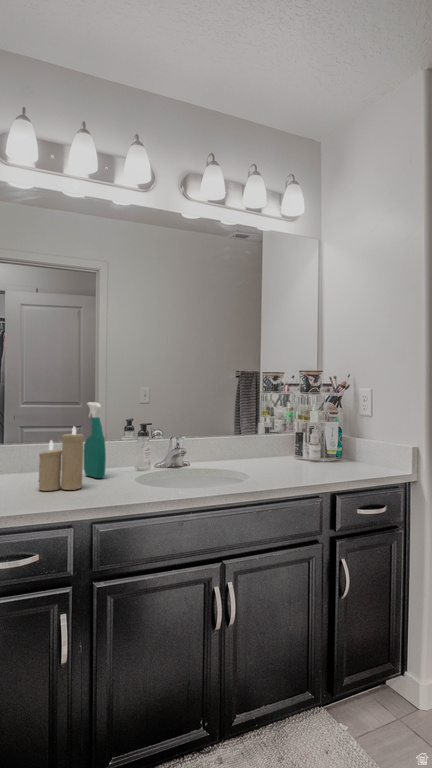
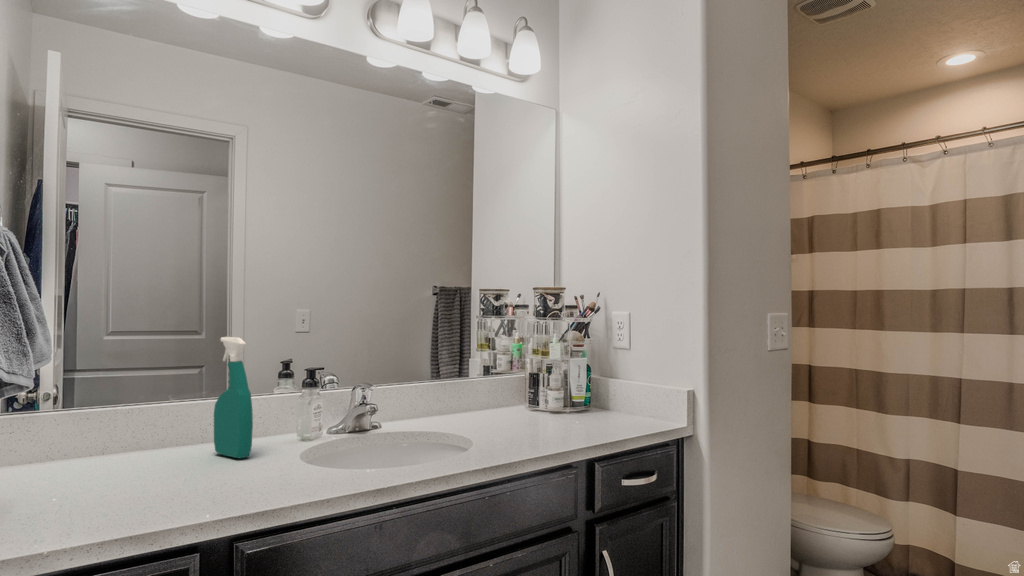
candle: present [38,427,84,491] -> none [138,378,220,488]

